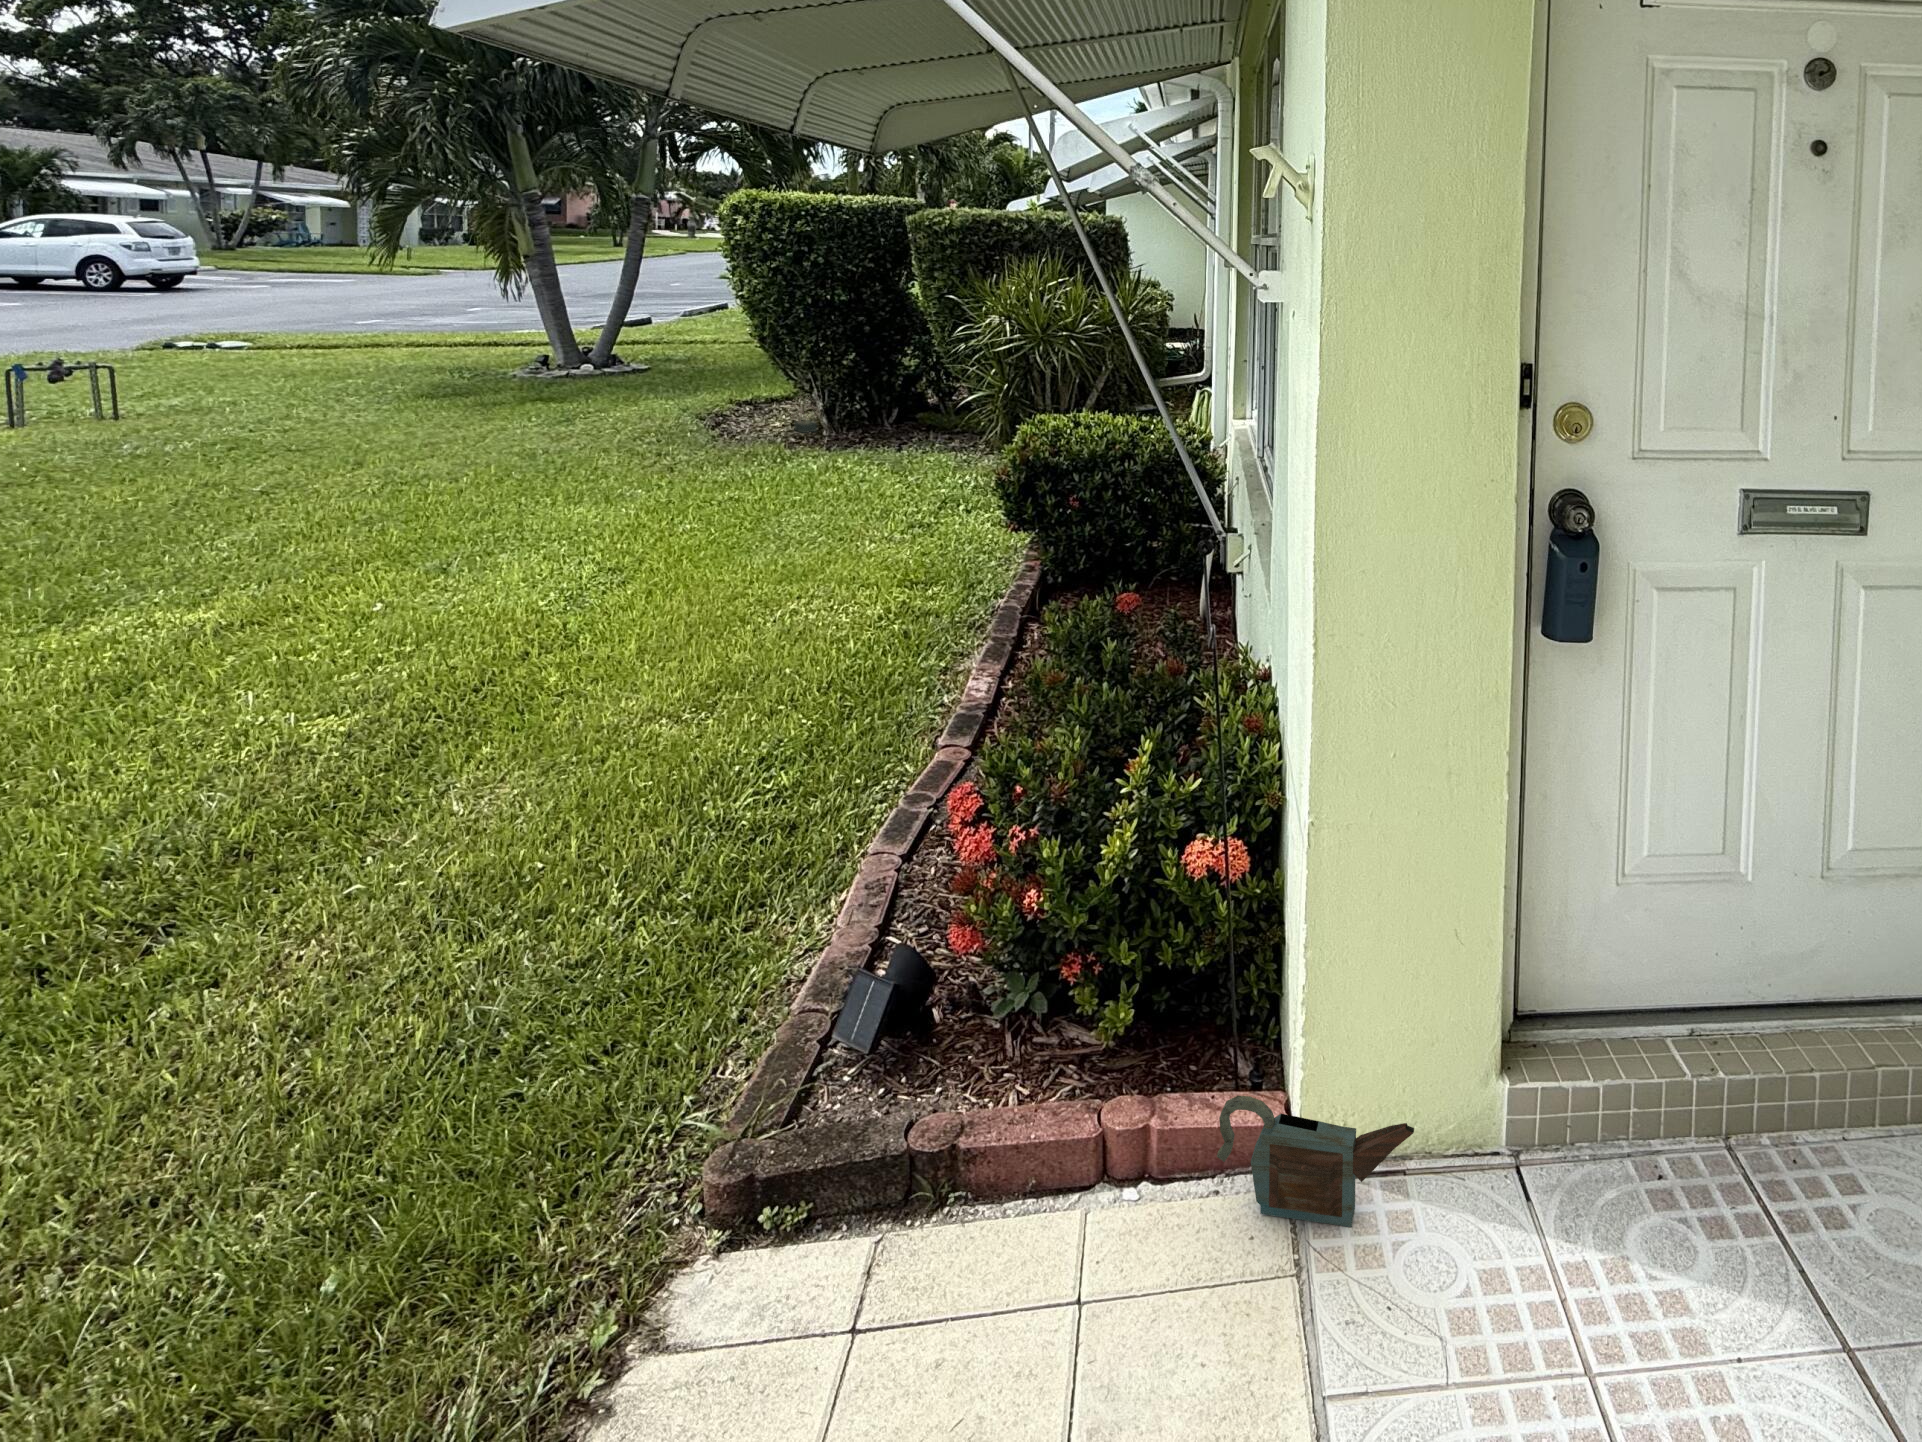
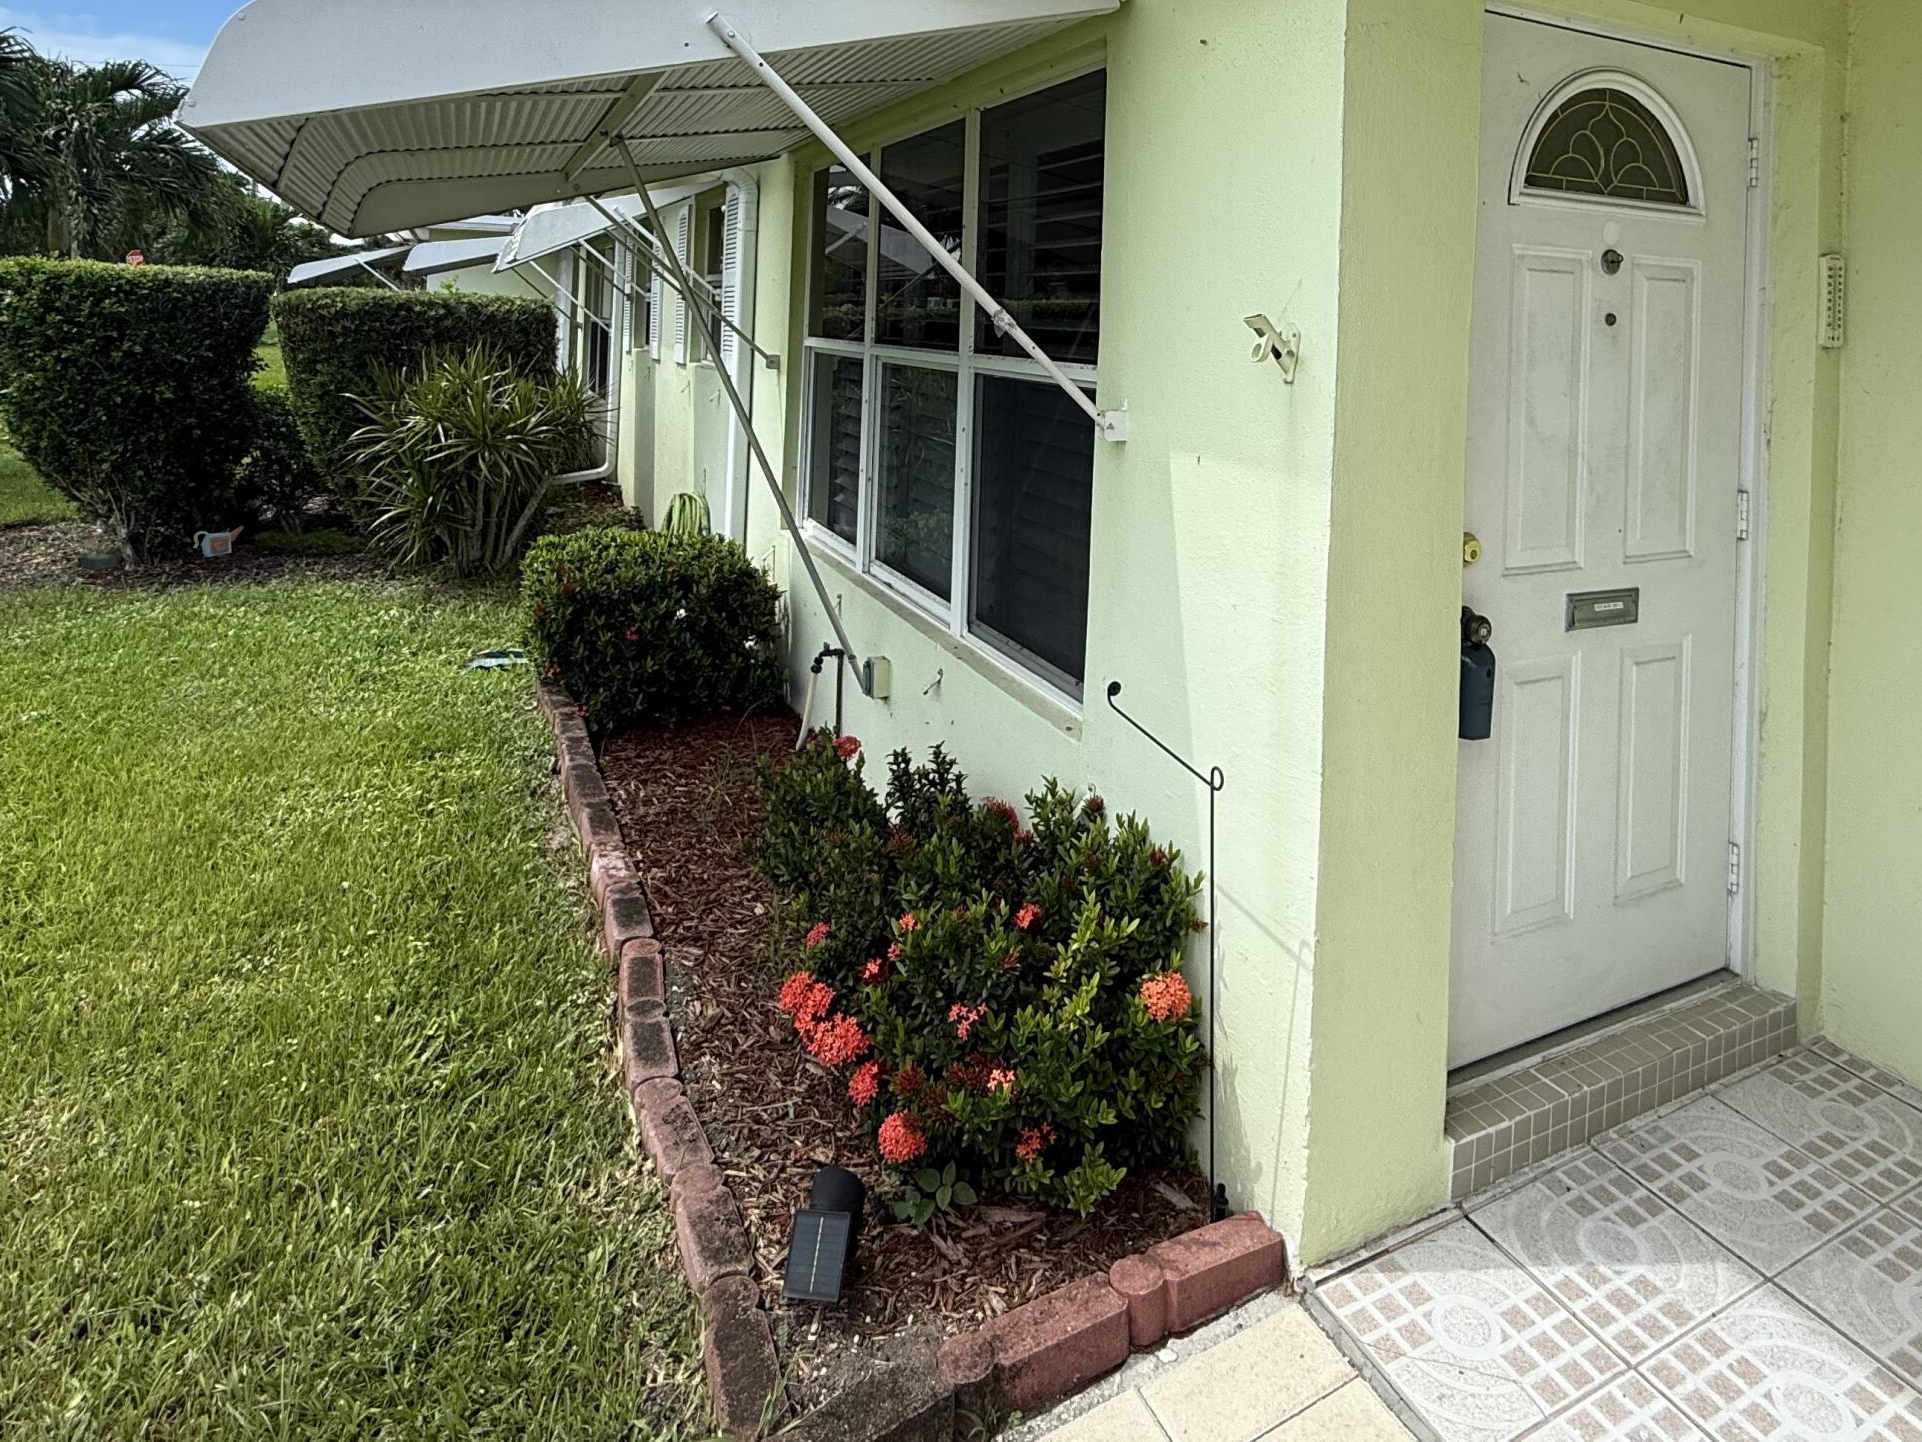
watering can: present [1217,1096,1414,1227] -> present [194,526,243,557]

